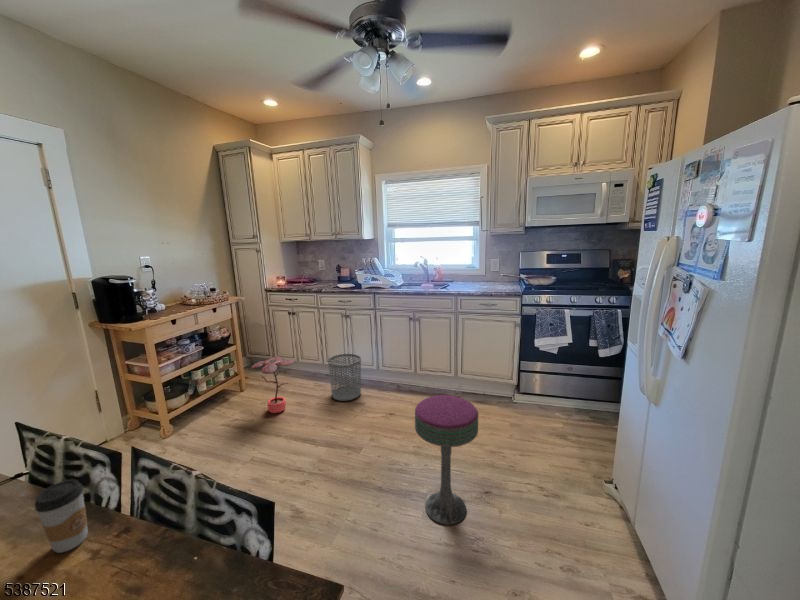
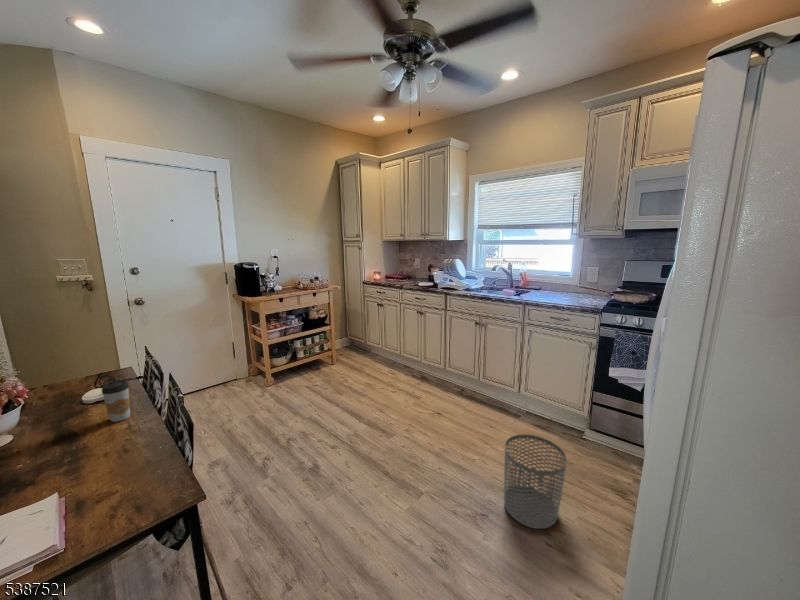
waste bin: present [328,354,361,401] -> present [504,434,567,529]
potted plant: present [251,357,294,413] -> none [330,340,364,387]
bar stool: present [415,395,478,525] -> none [402,398,467,530]

